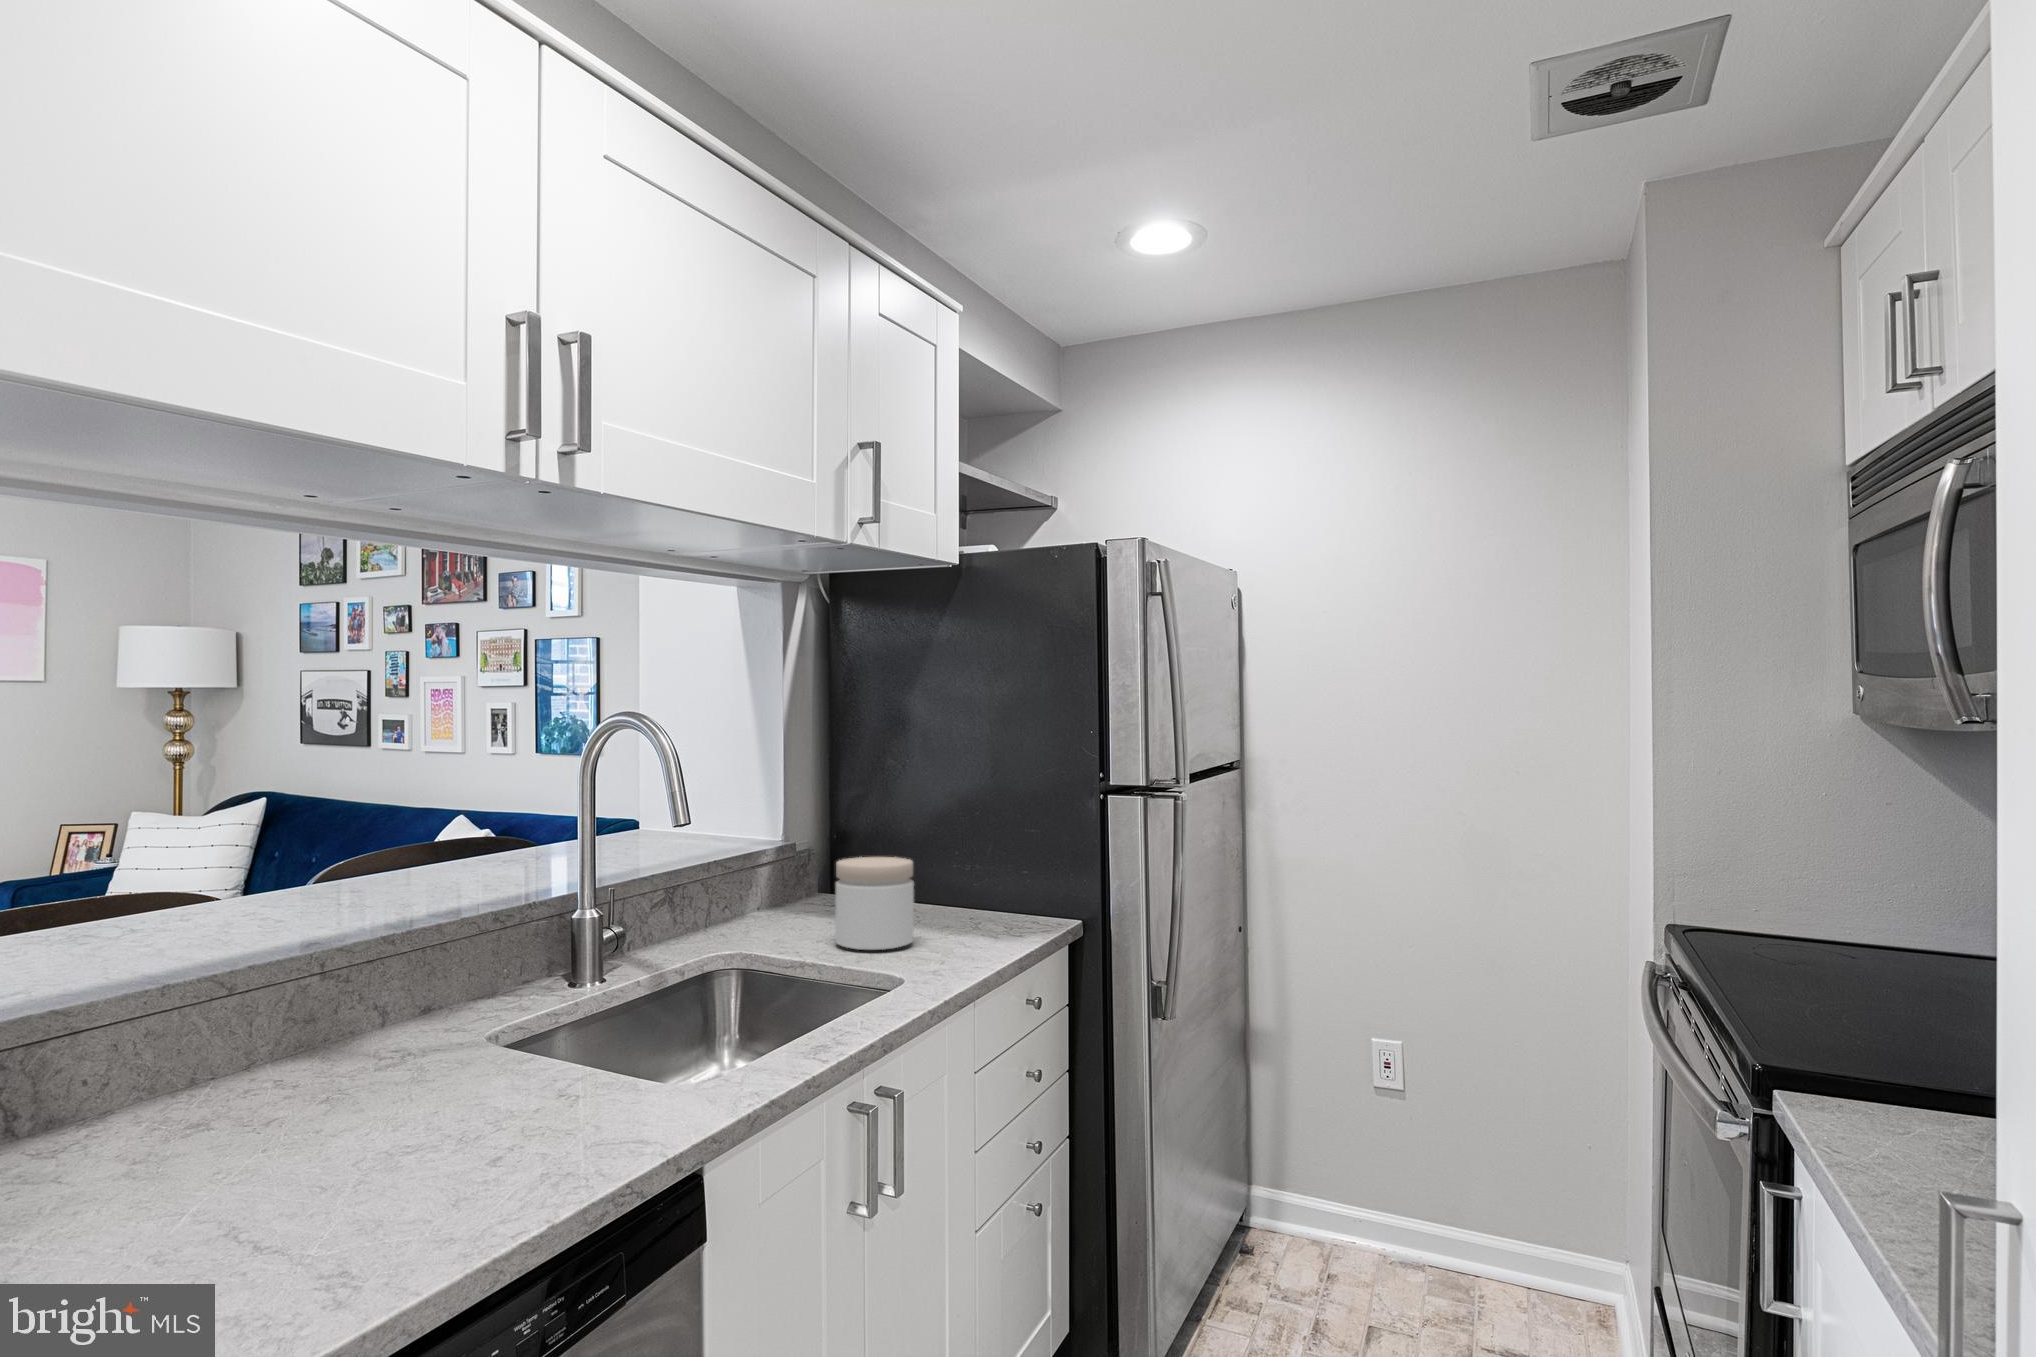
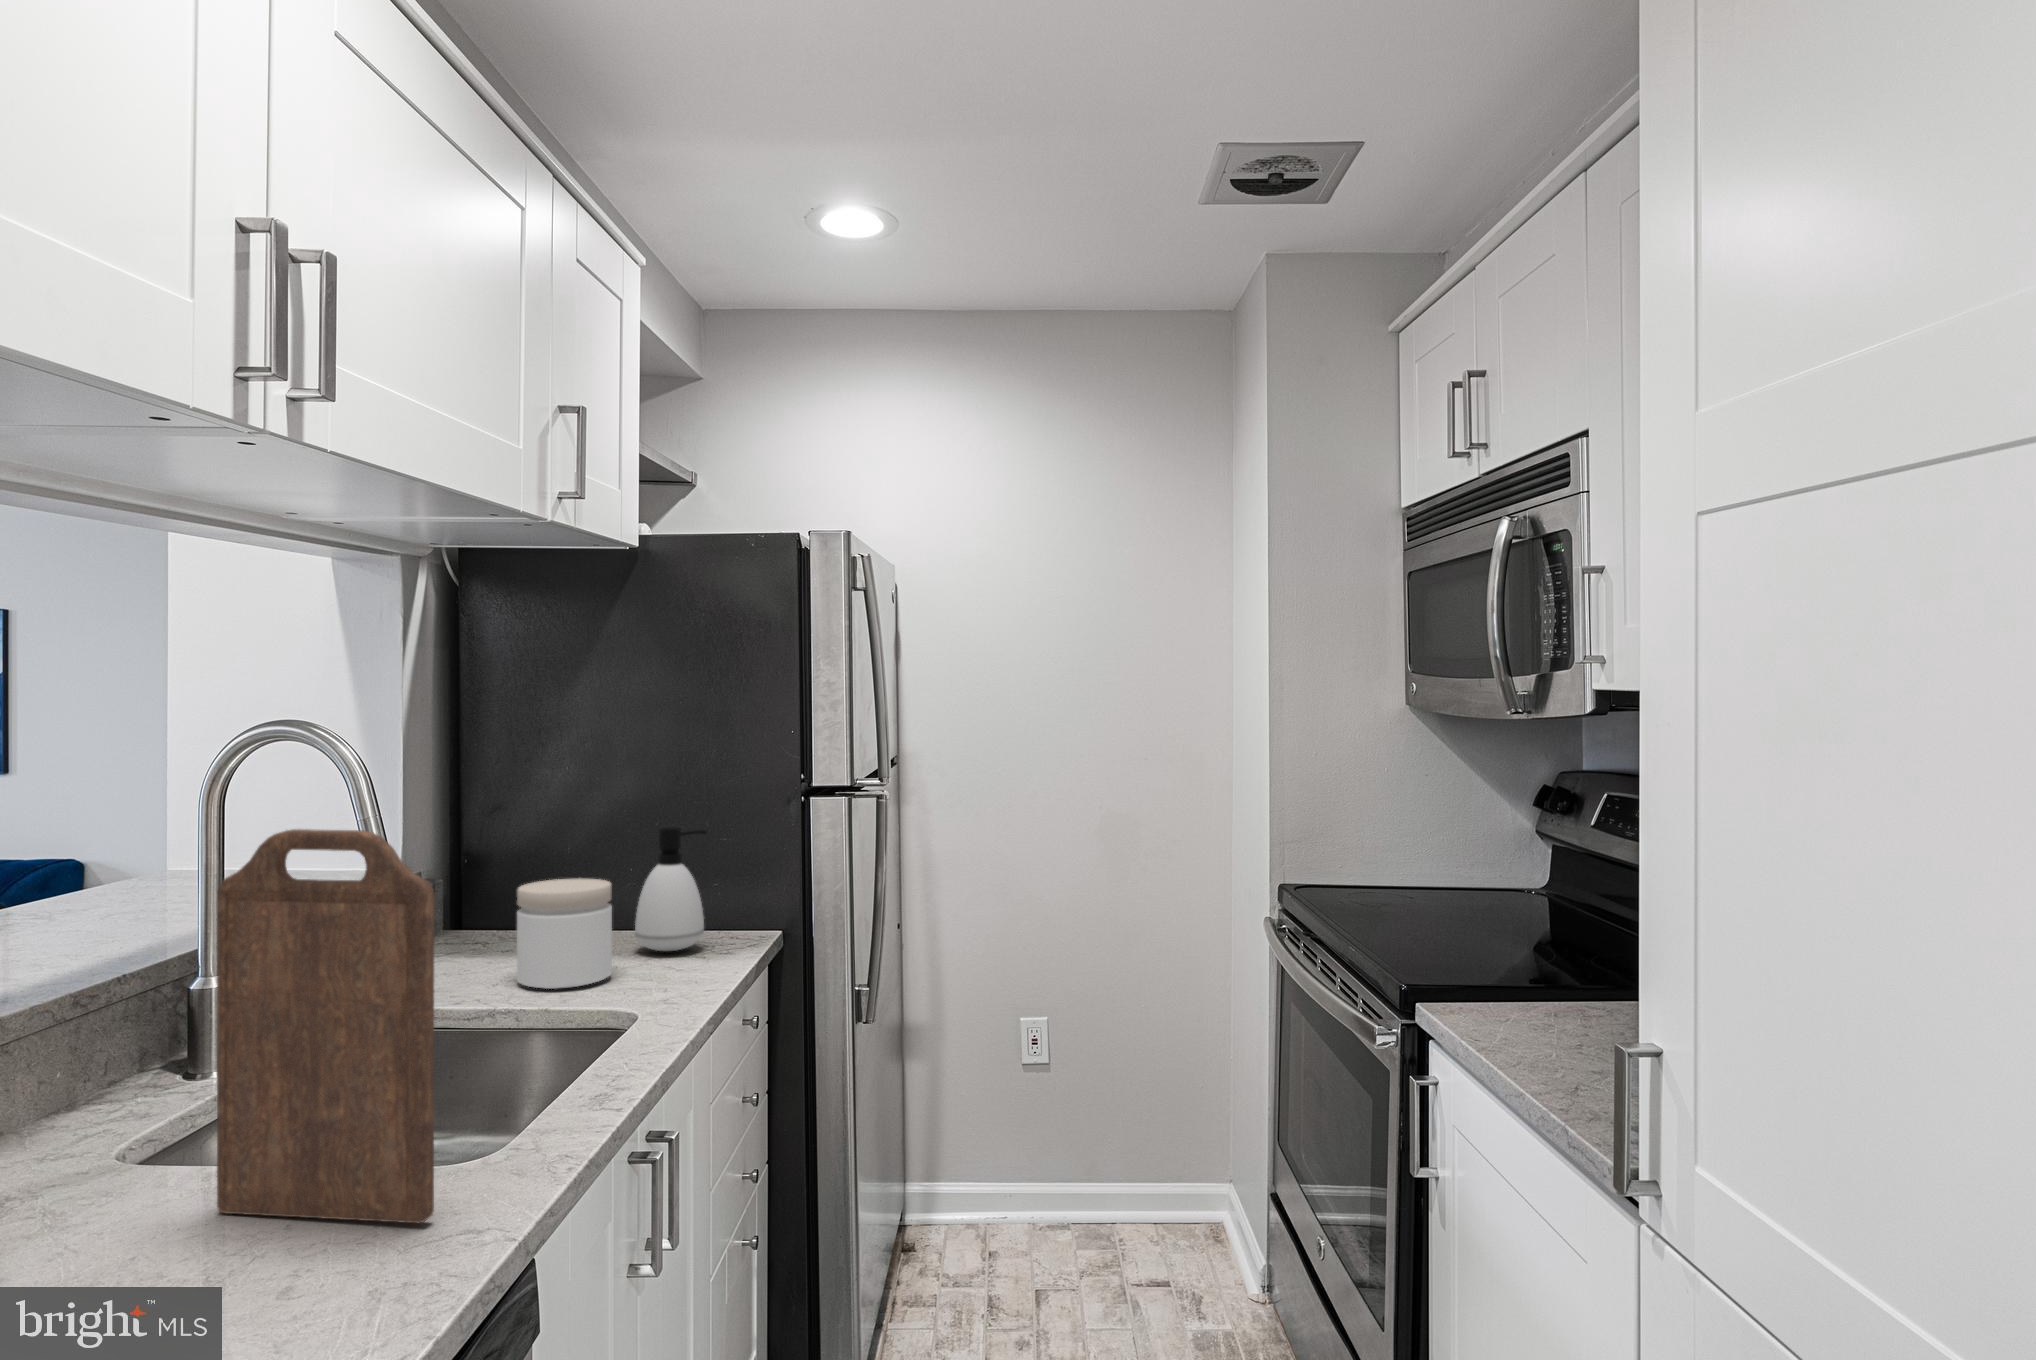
cutting board: none [531,790,662,1102] -> present [217,829,434,1223]
soap dispenser: none [946,815,1008,929] -> present [635,825,707,951]

